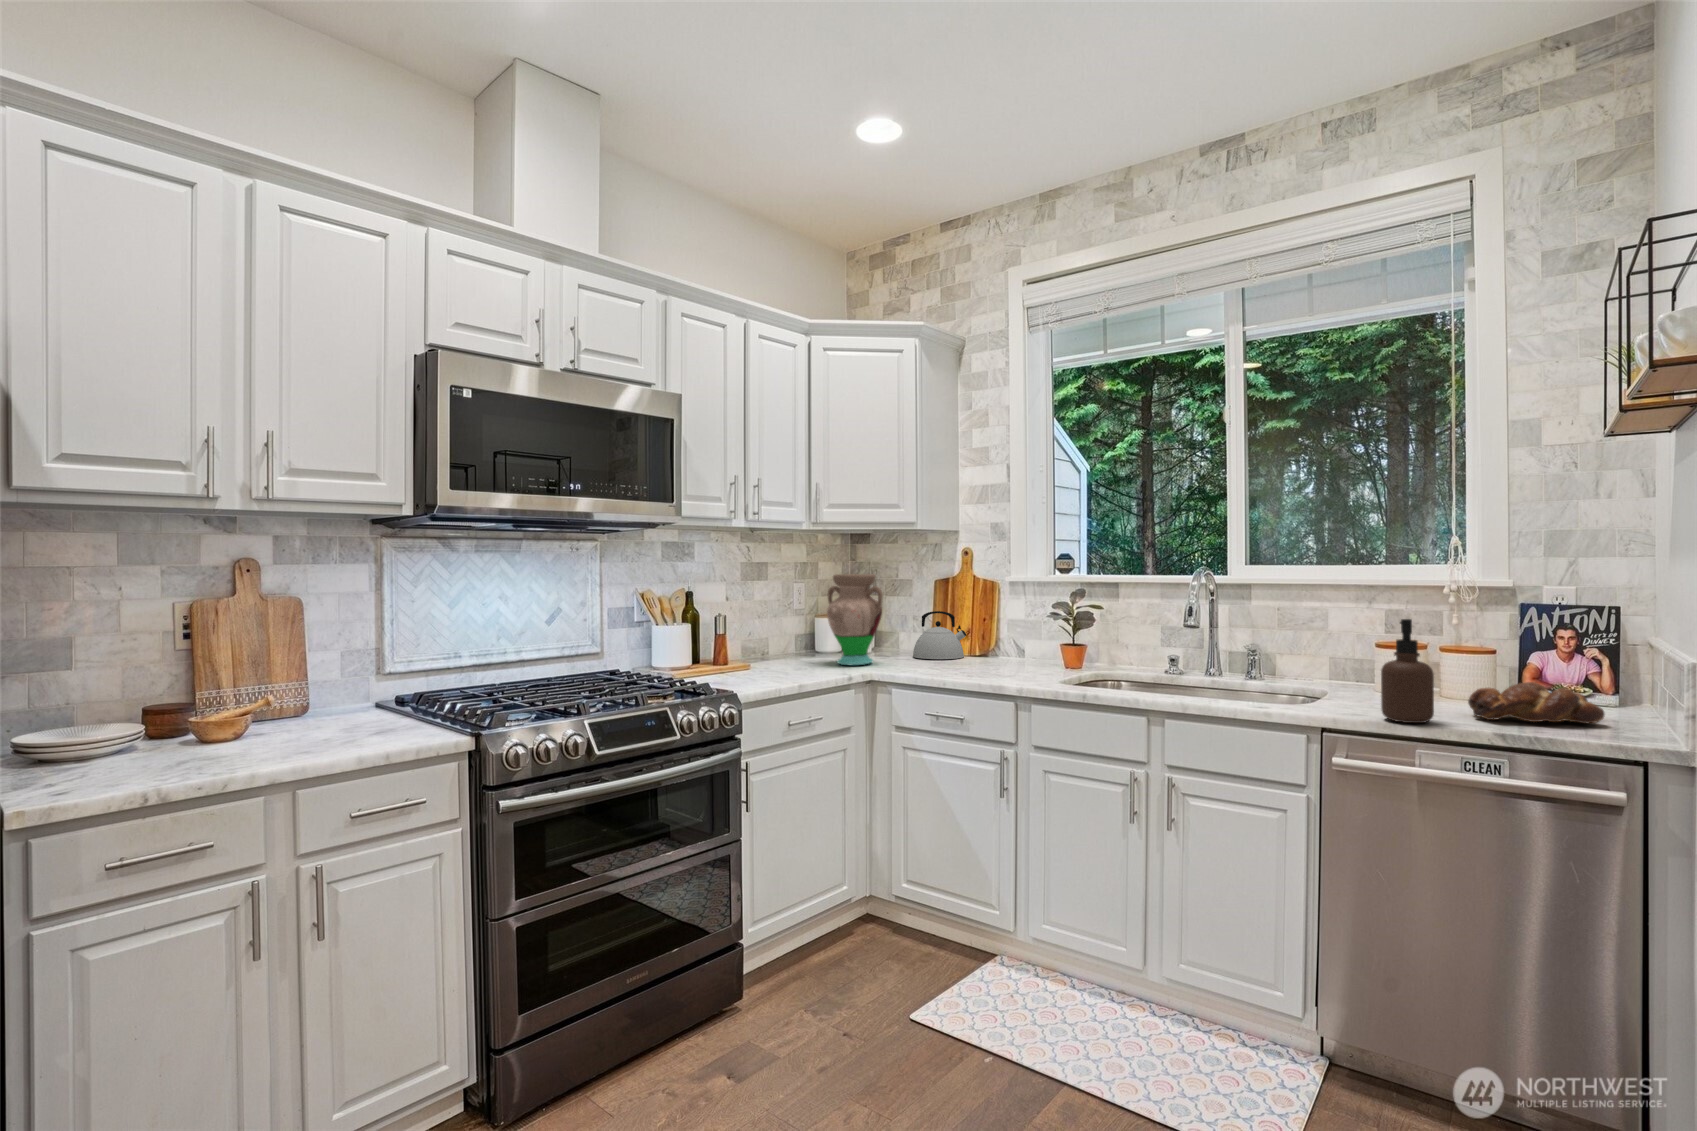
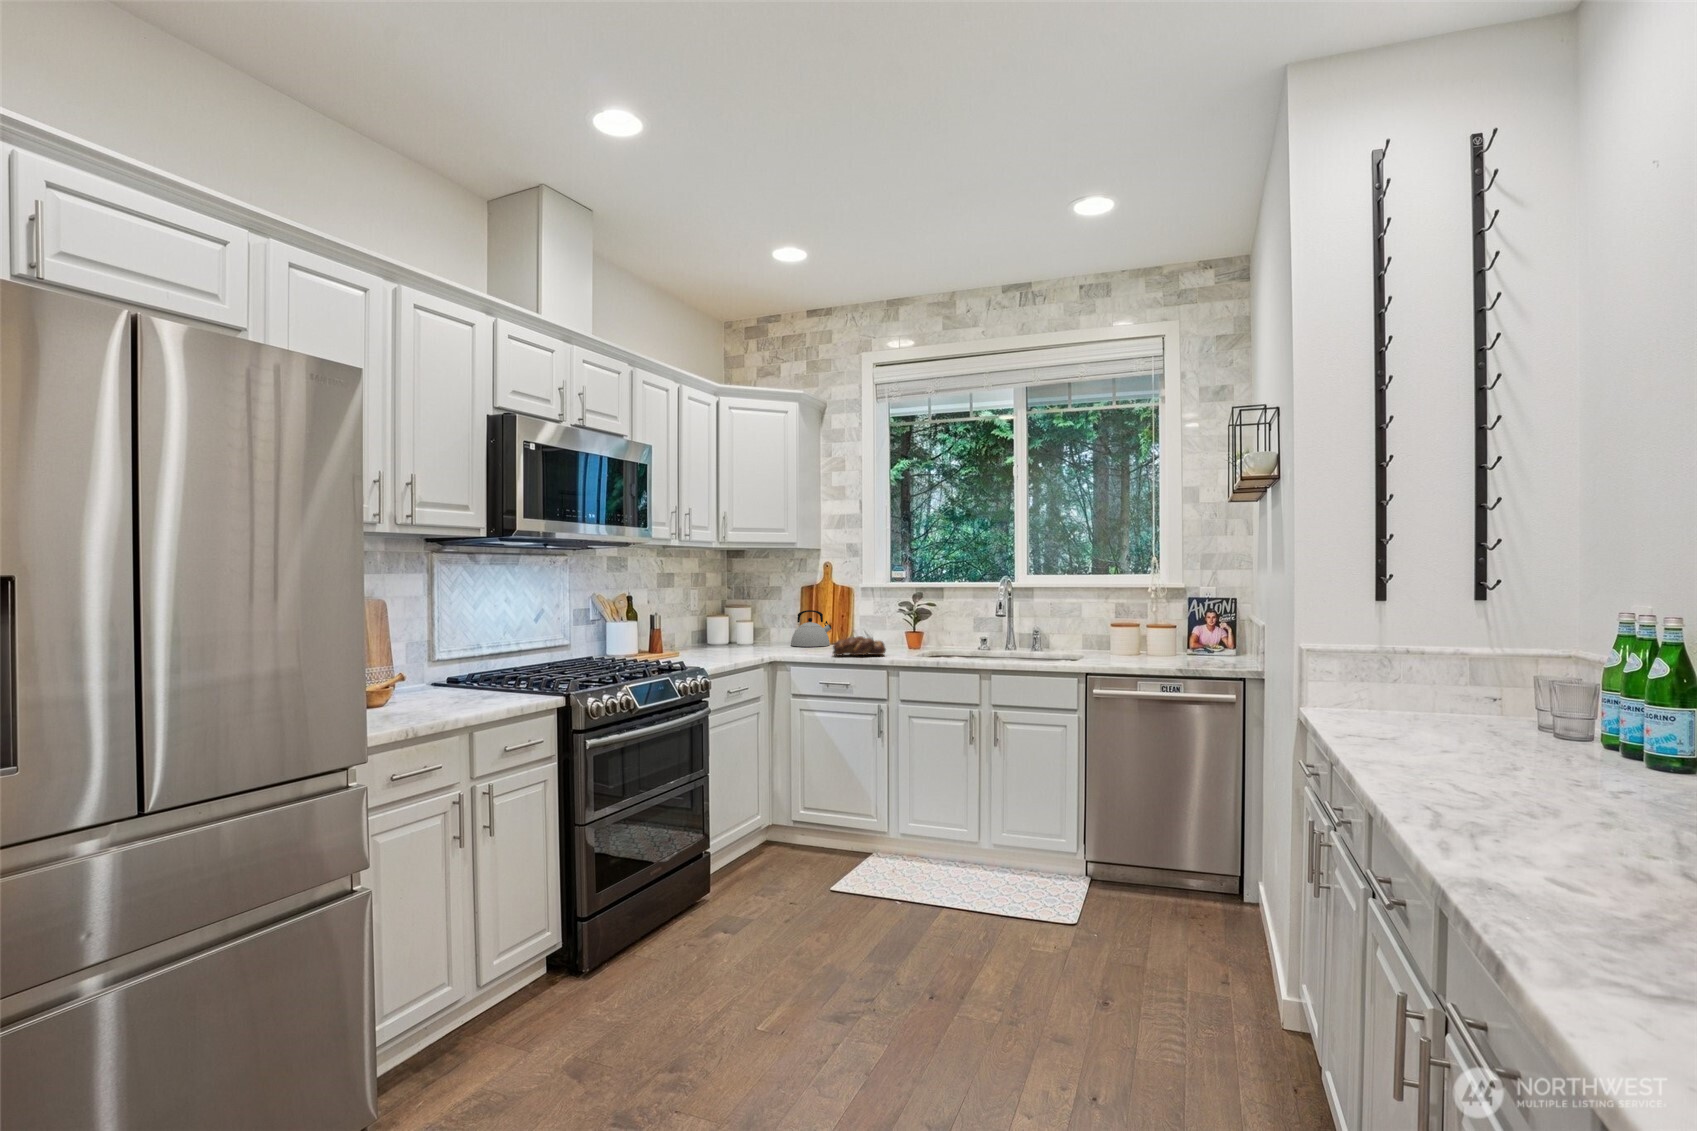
vase: present [827,574,883,666] -> none [730,582,777,652]
soap dispenser: present [1381,619,1434,723] -> none [1119,606,1147,667]
bread loaf: present [1468,682,1605,723] -> present [833,636,886,656]

